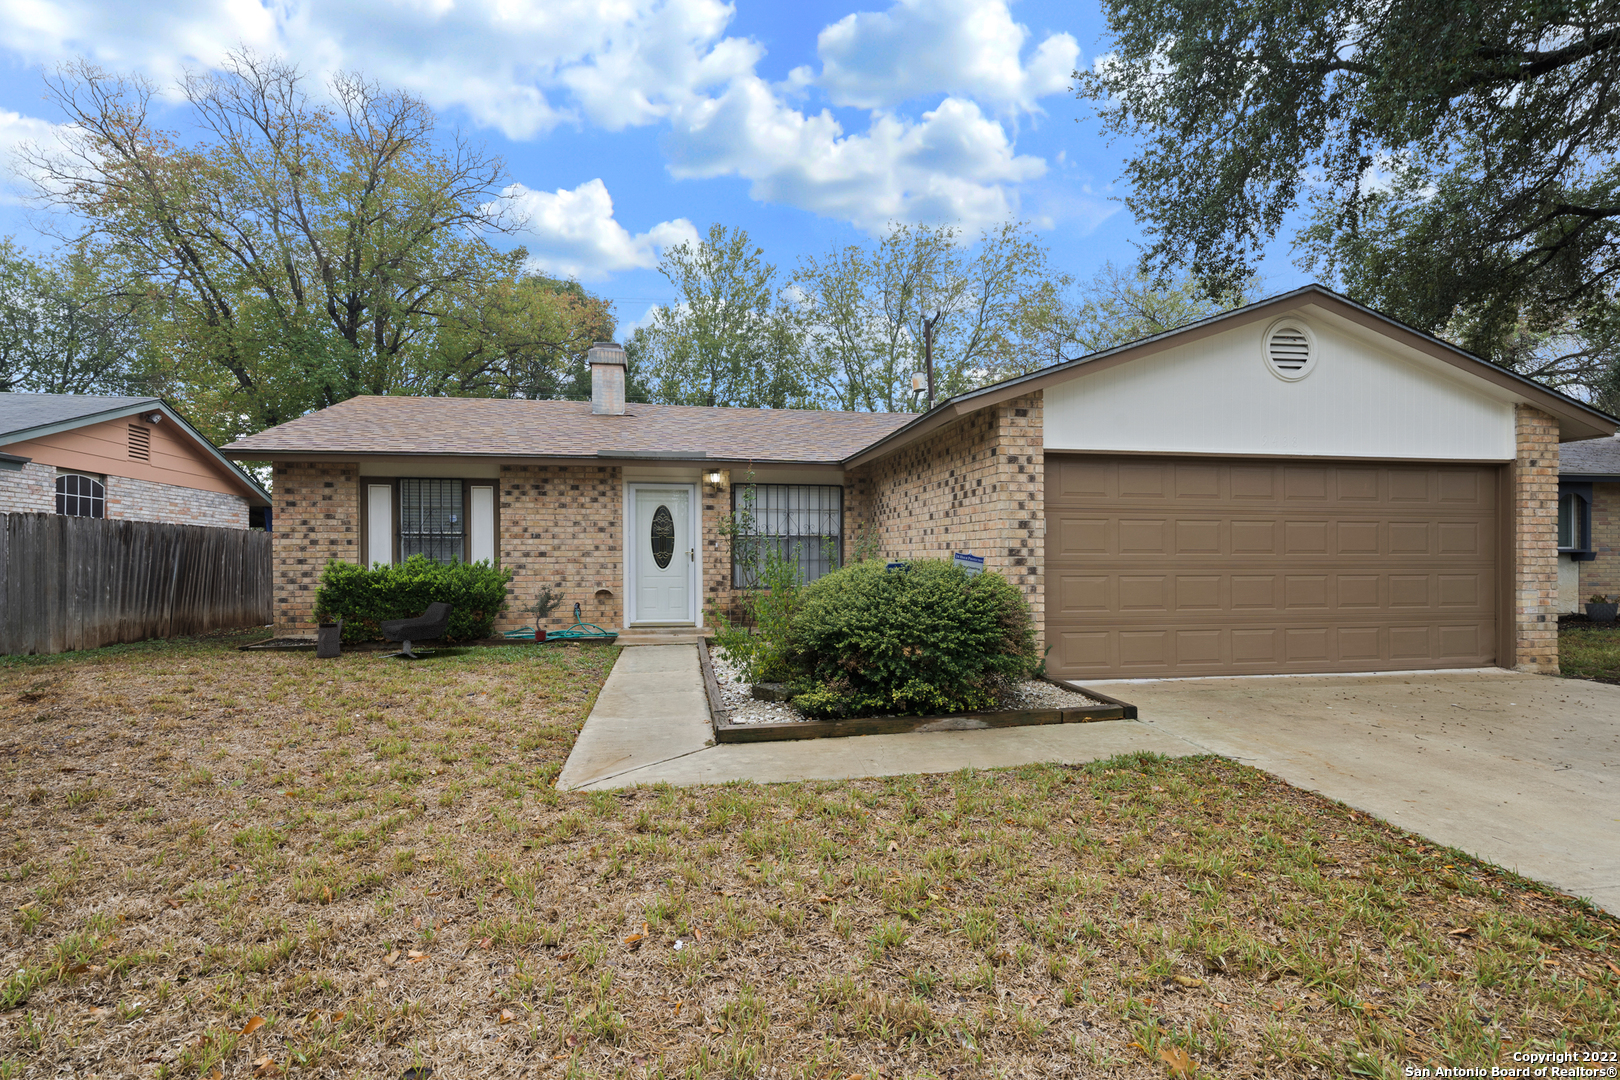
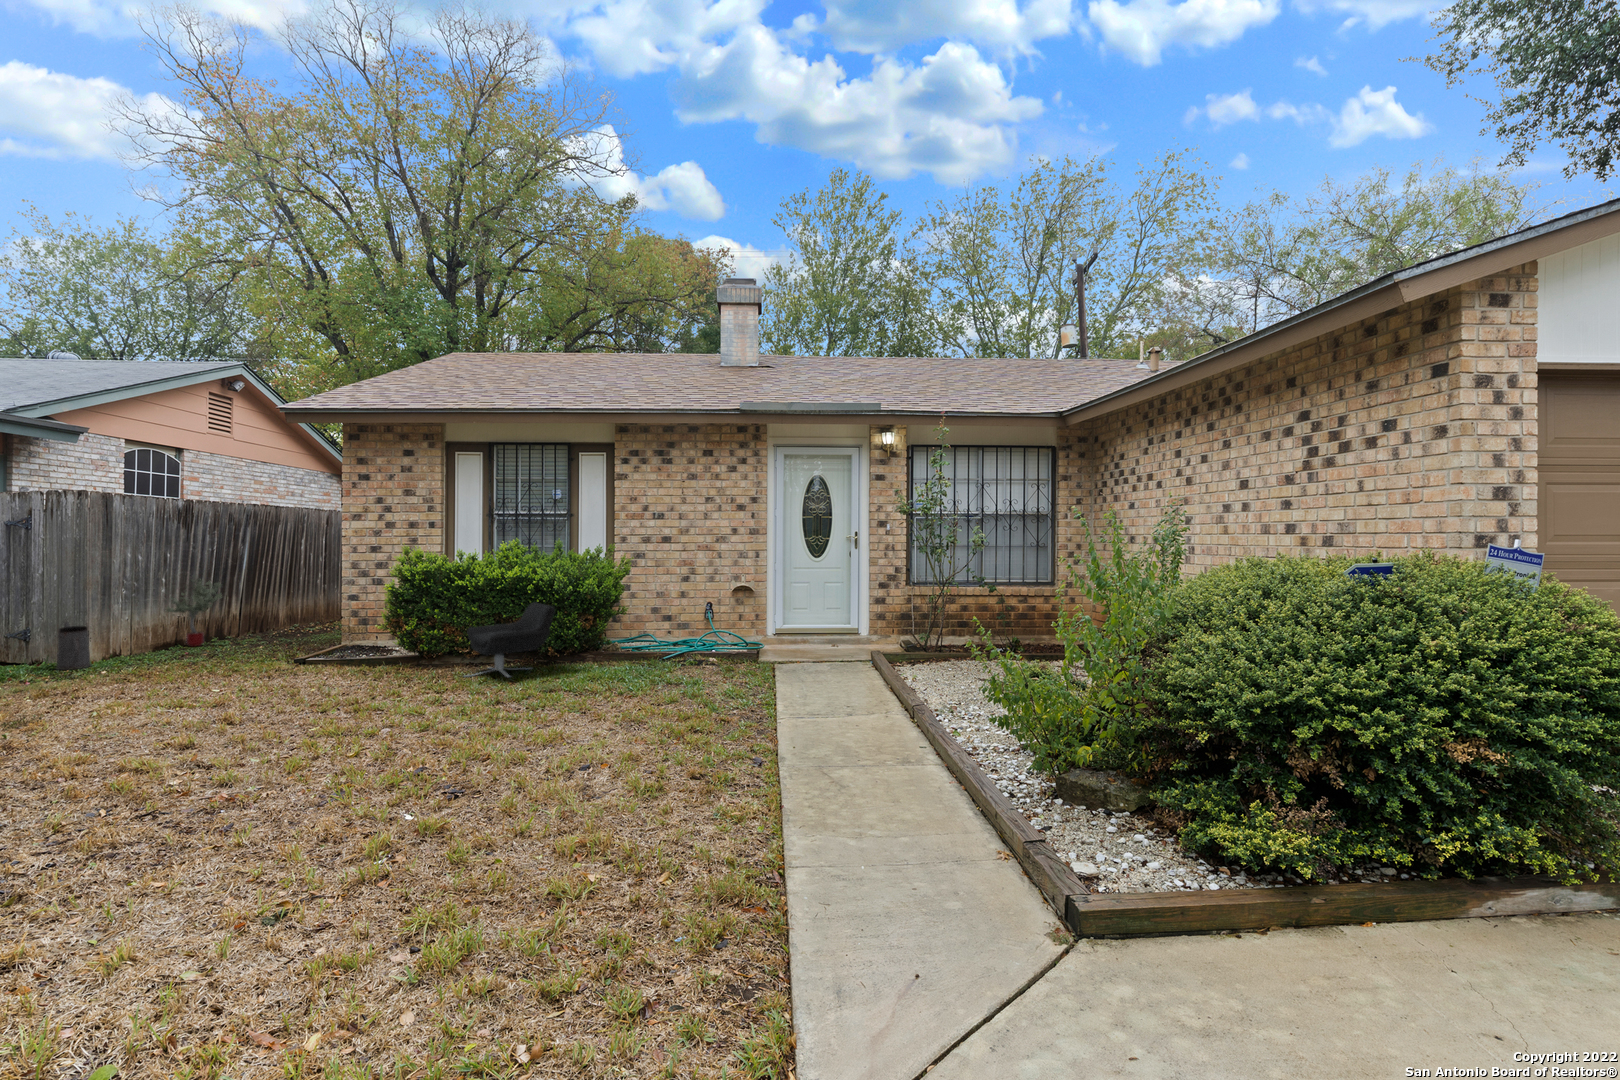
potted tree: present [517,584,565,642] -> present [167,575,222,647]
watering can: present [316,616,343,657] -> present [56,617,92,670]

